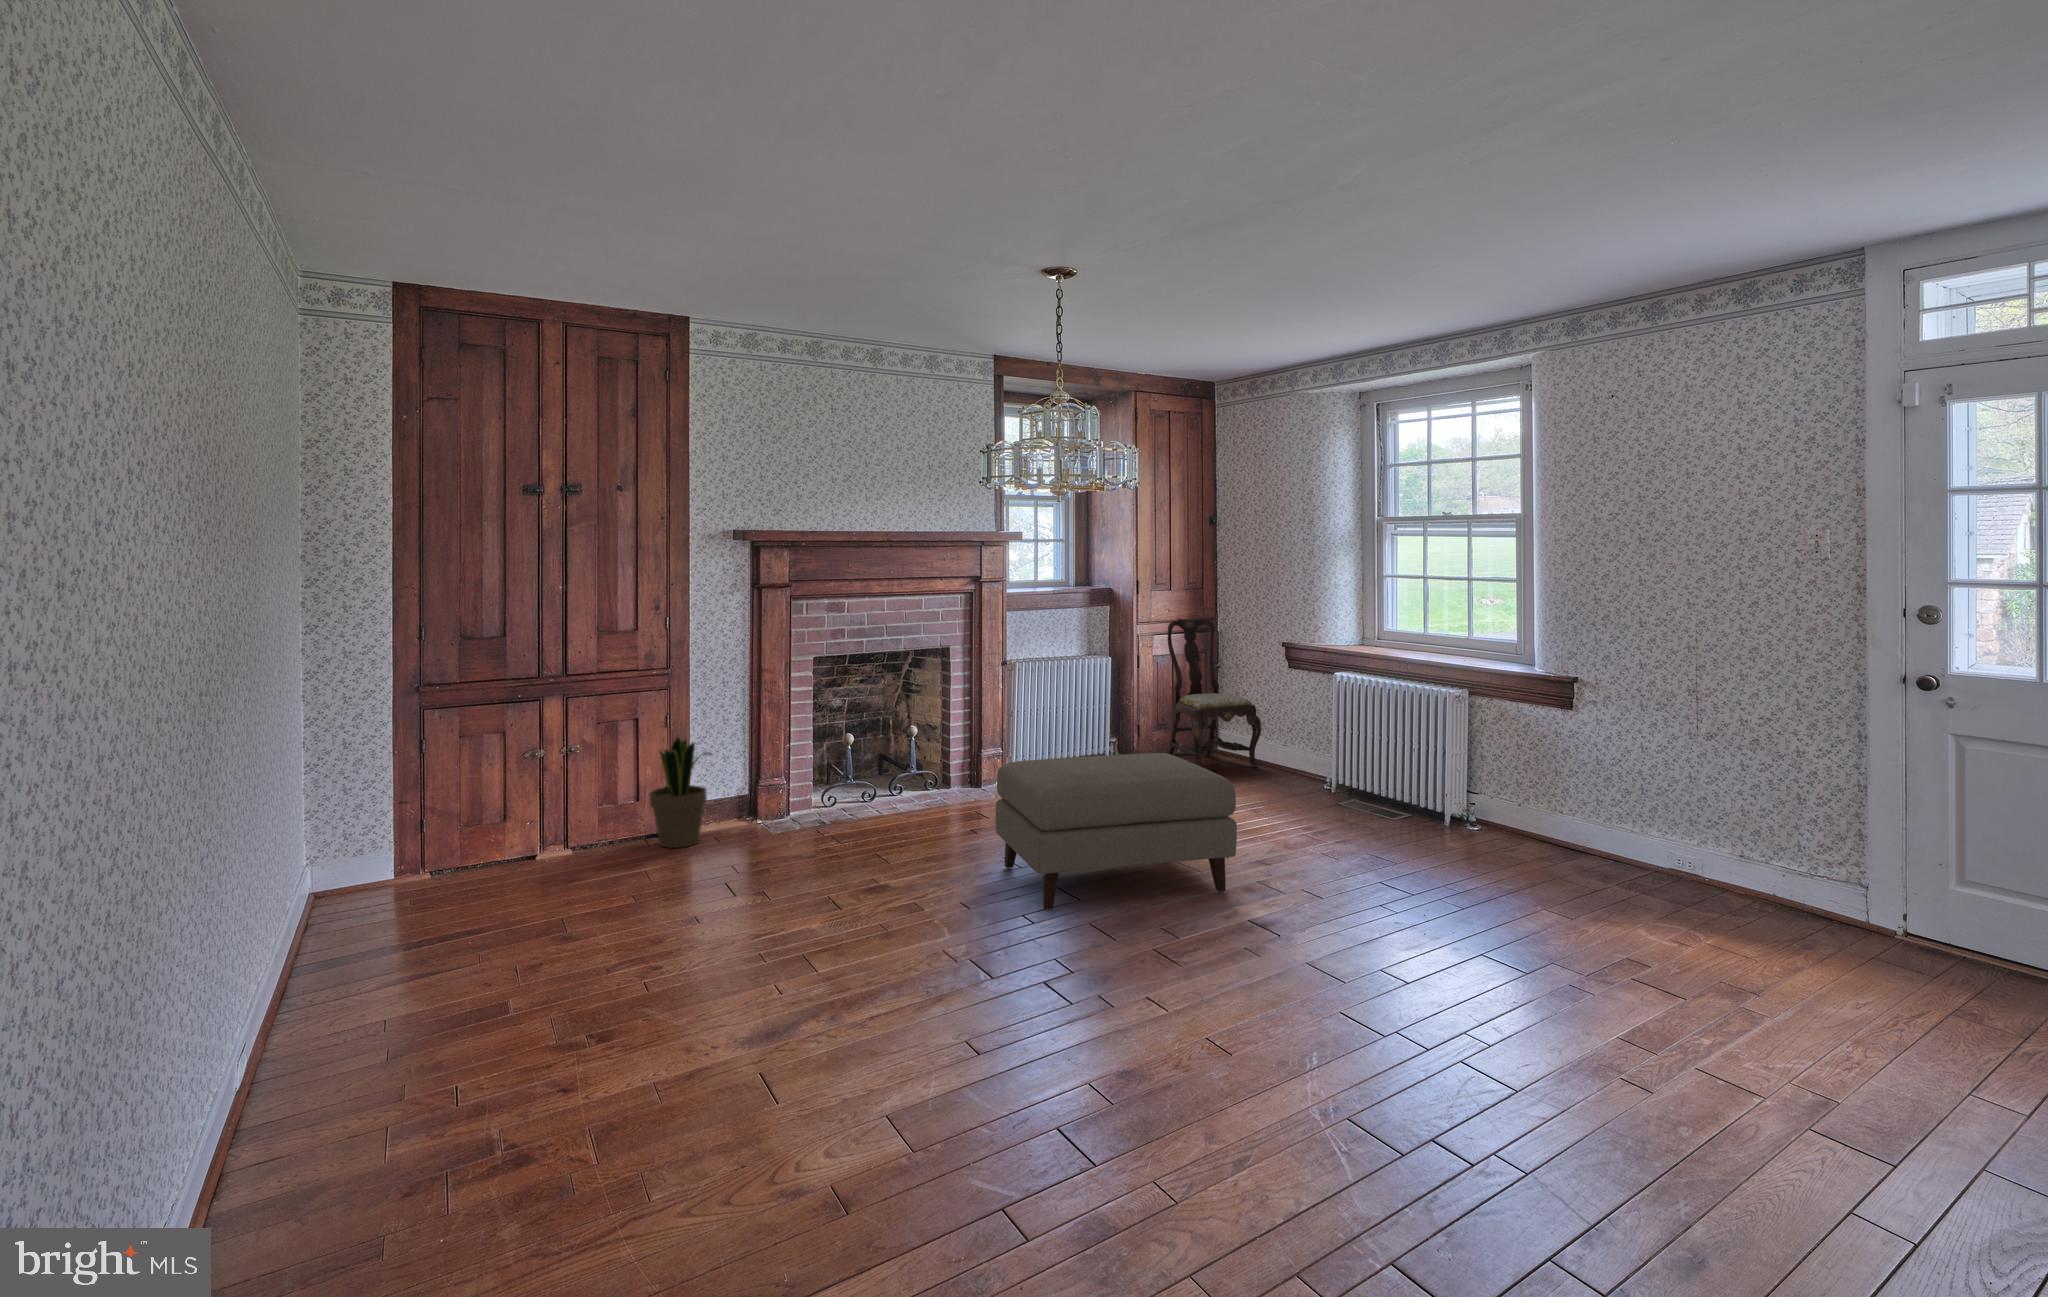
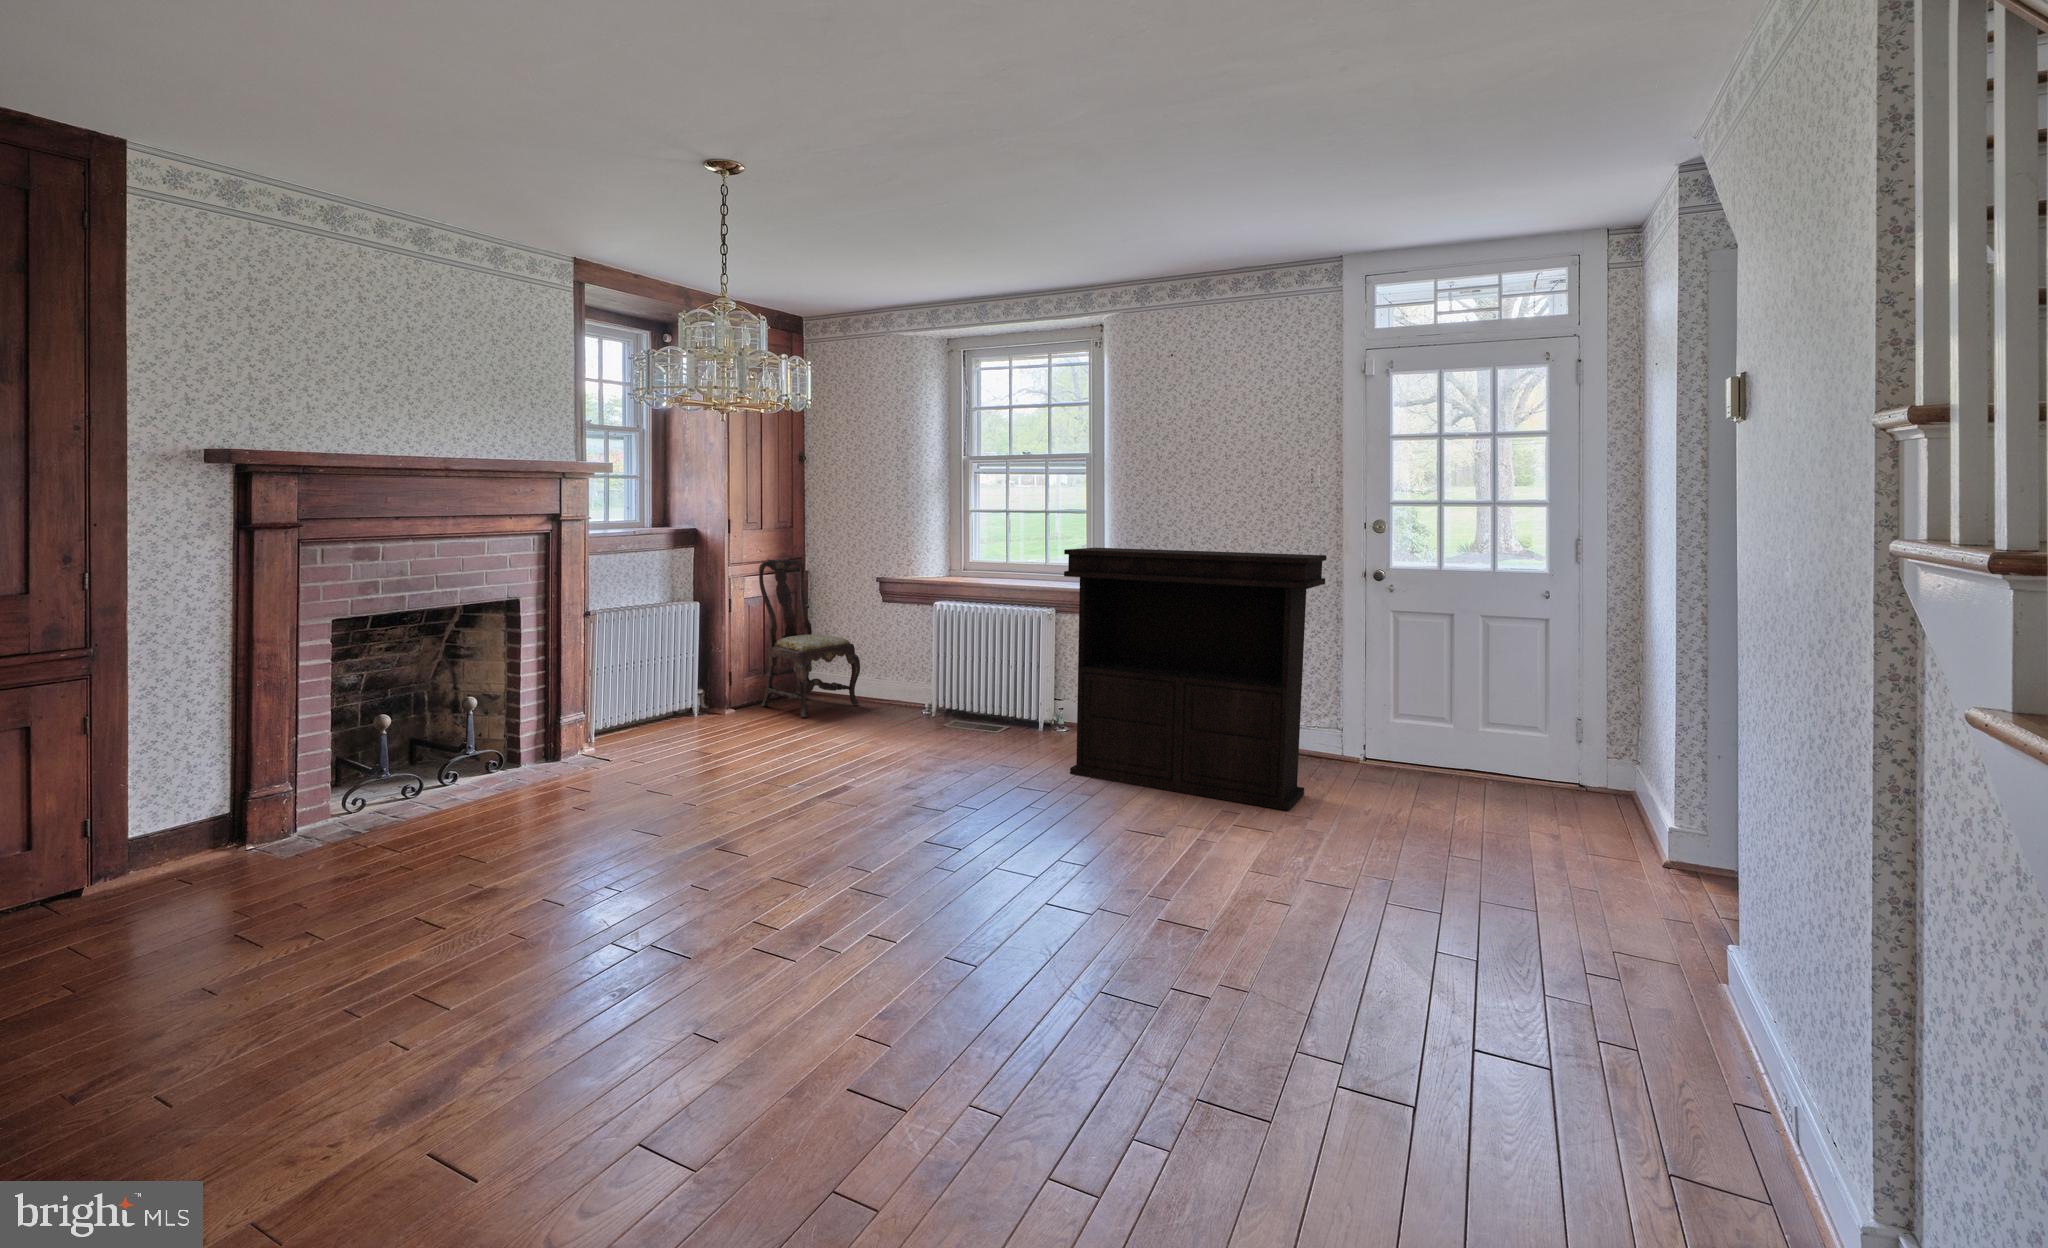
console table: none [1437,614,1763,934] -> present [1064,548,1326,811]
potted plant: present [650,737,712,848] -> none [54,744,175,911]
ottoman: present [996,753,1237,910] -> none [635,701,918,896]

